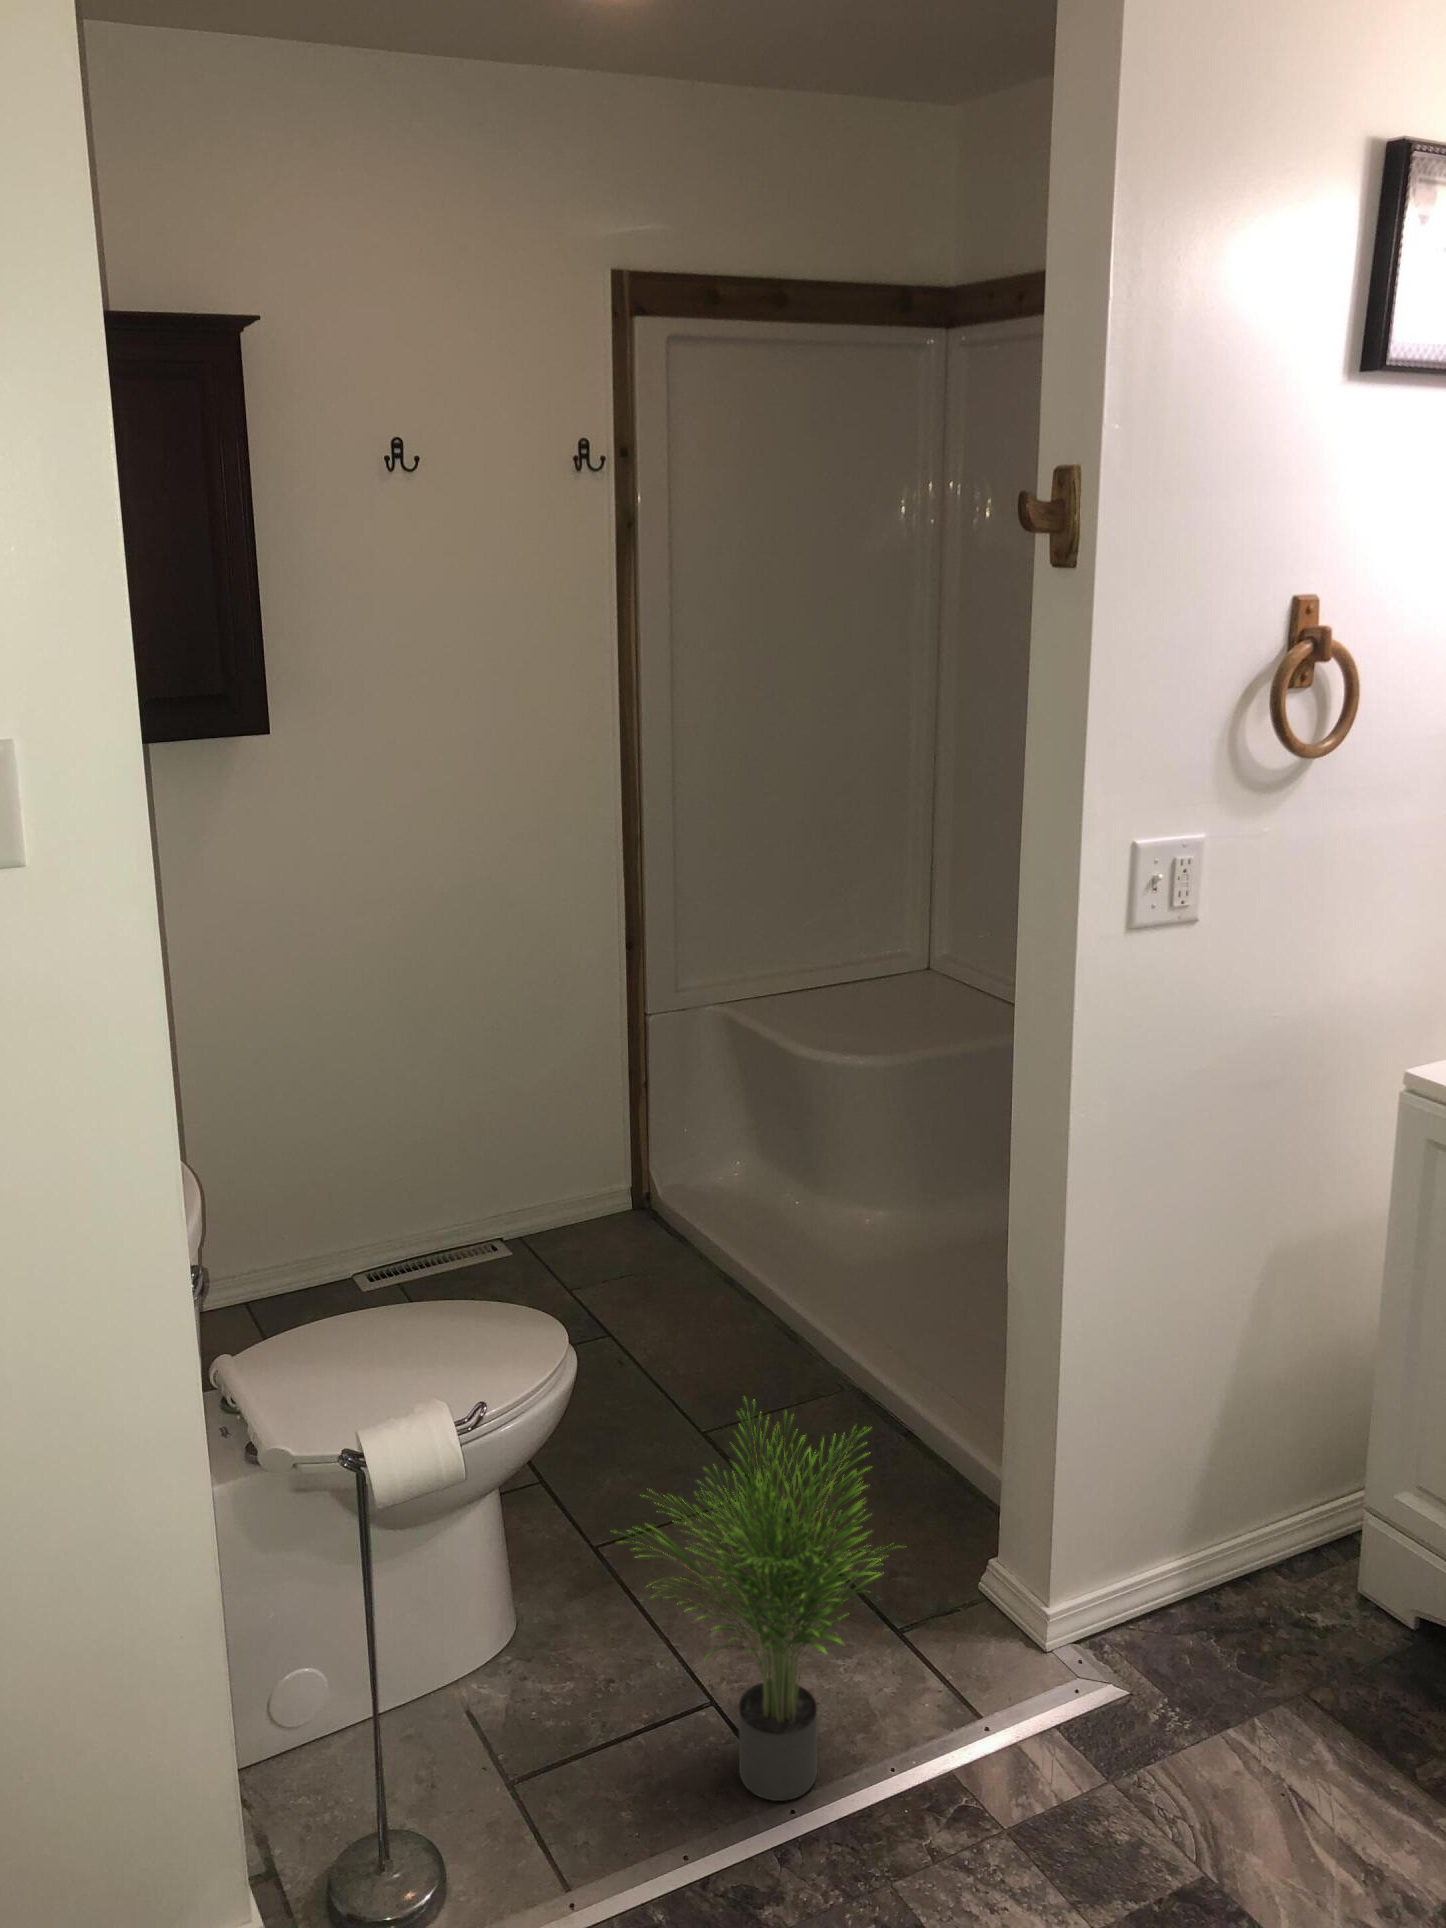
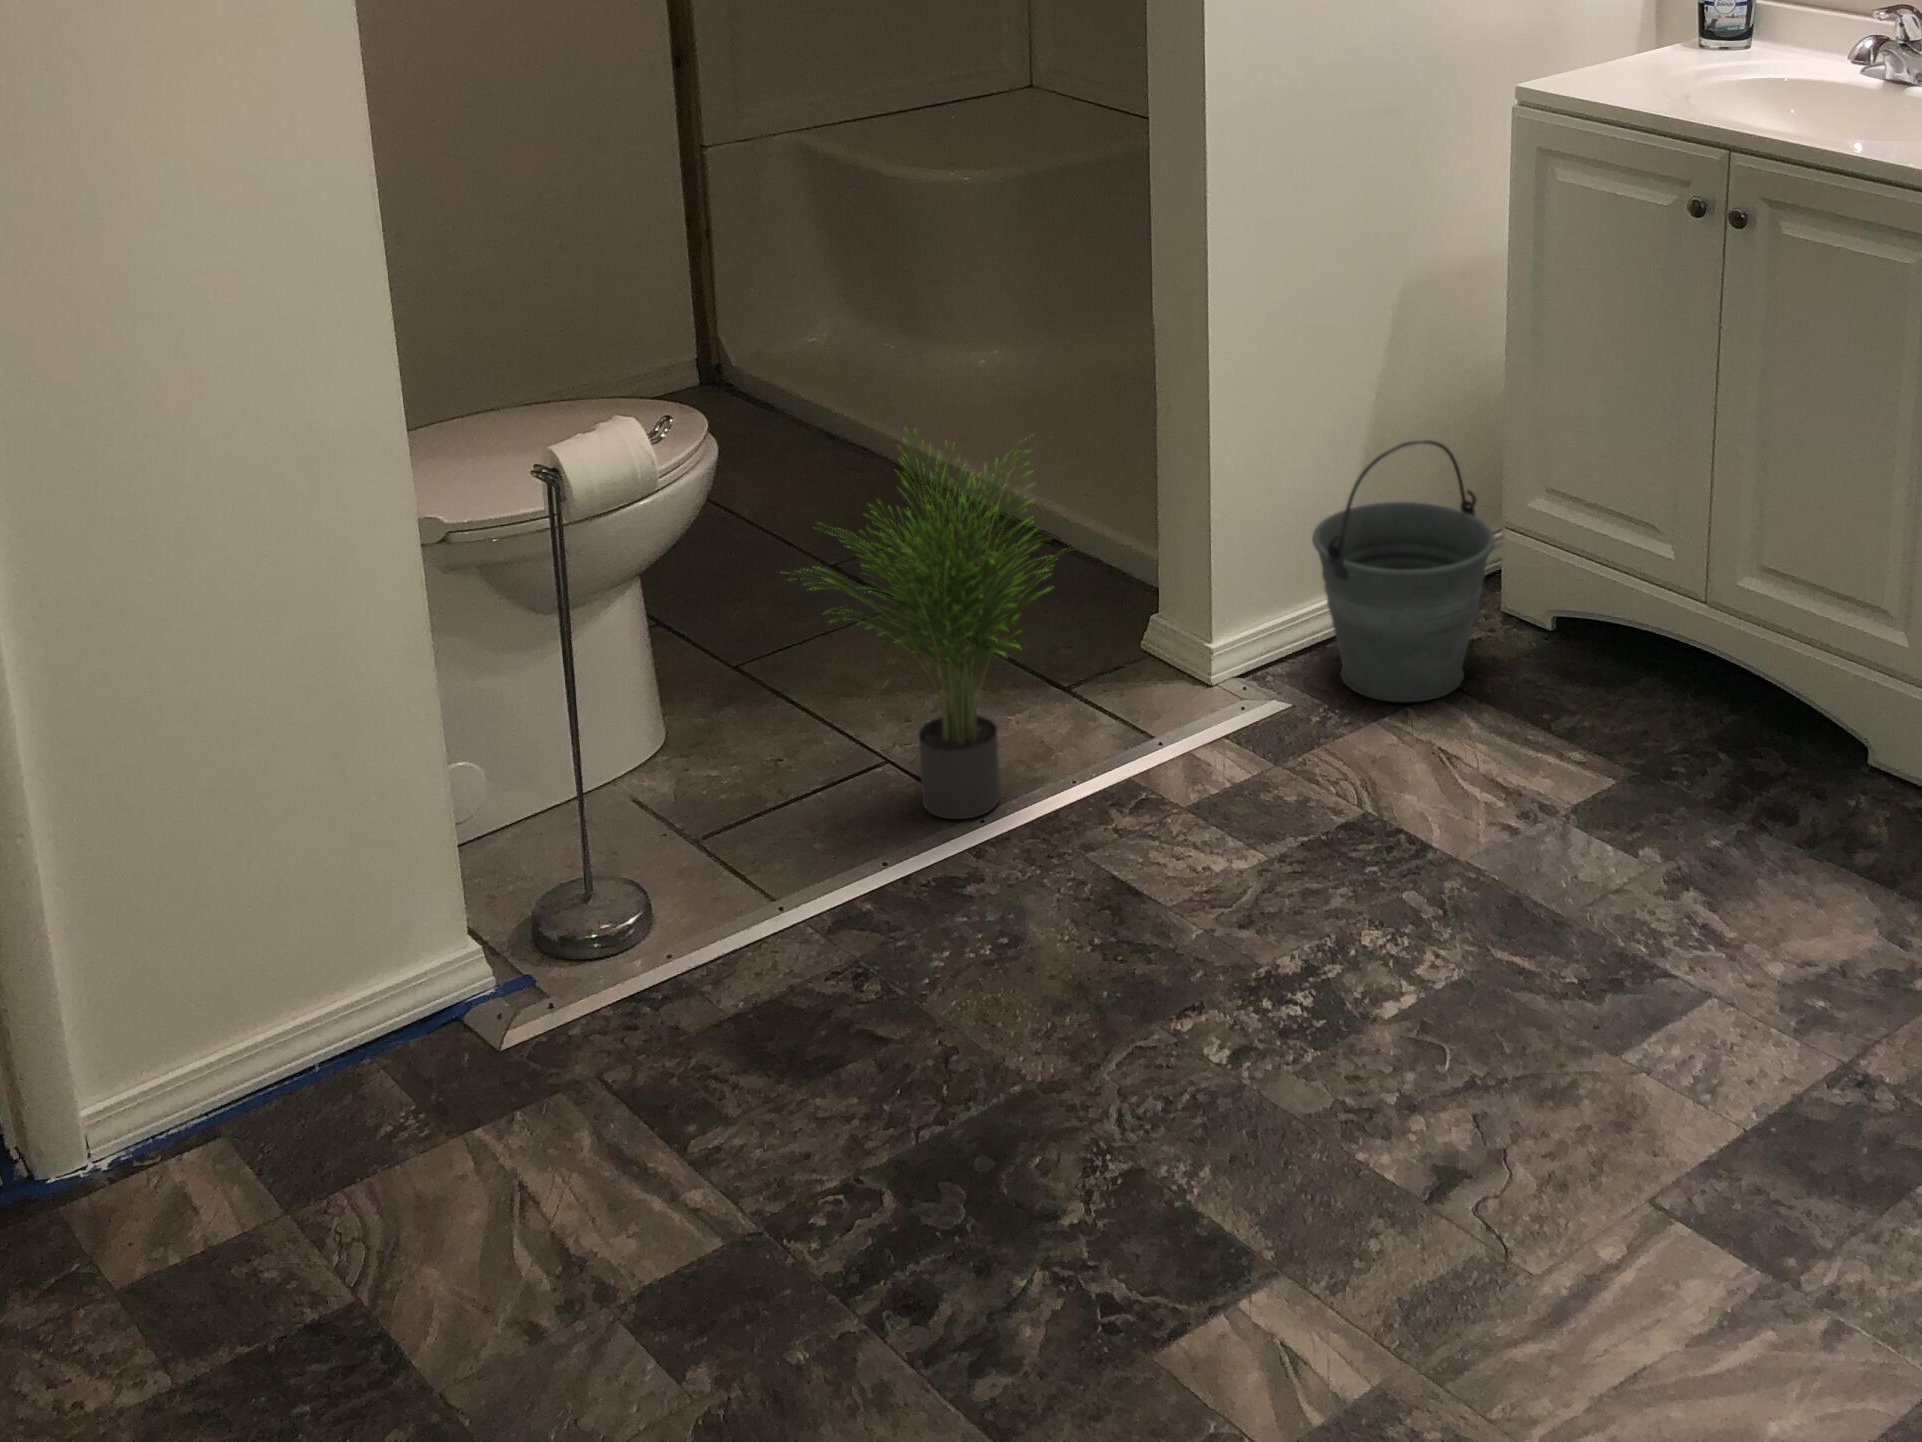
bucket: none [1159,1436,1357,1711] -> present [1312,440,1495,702]

